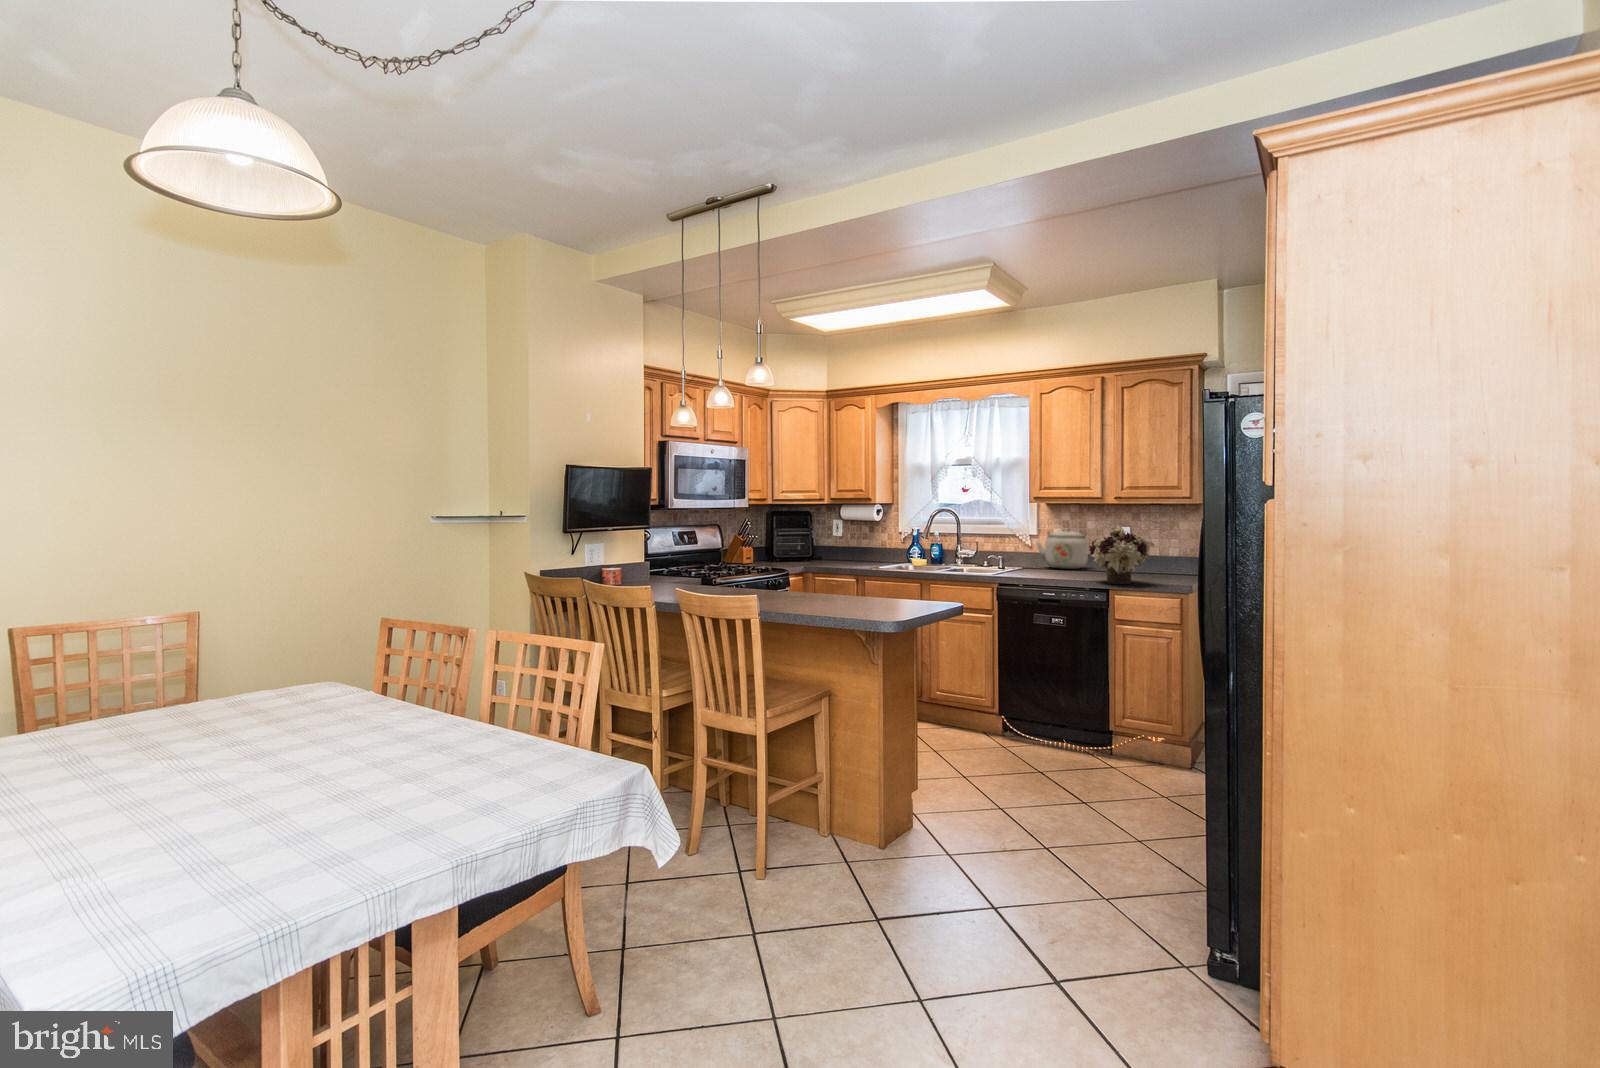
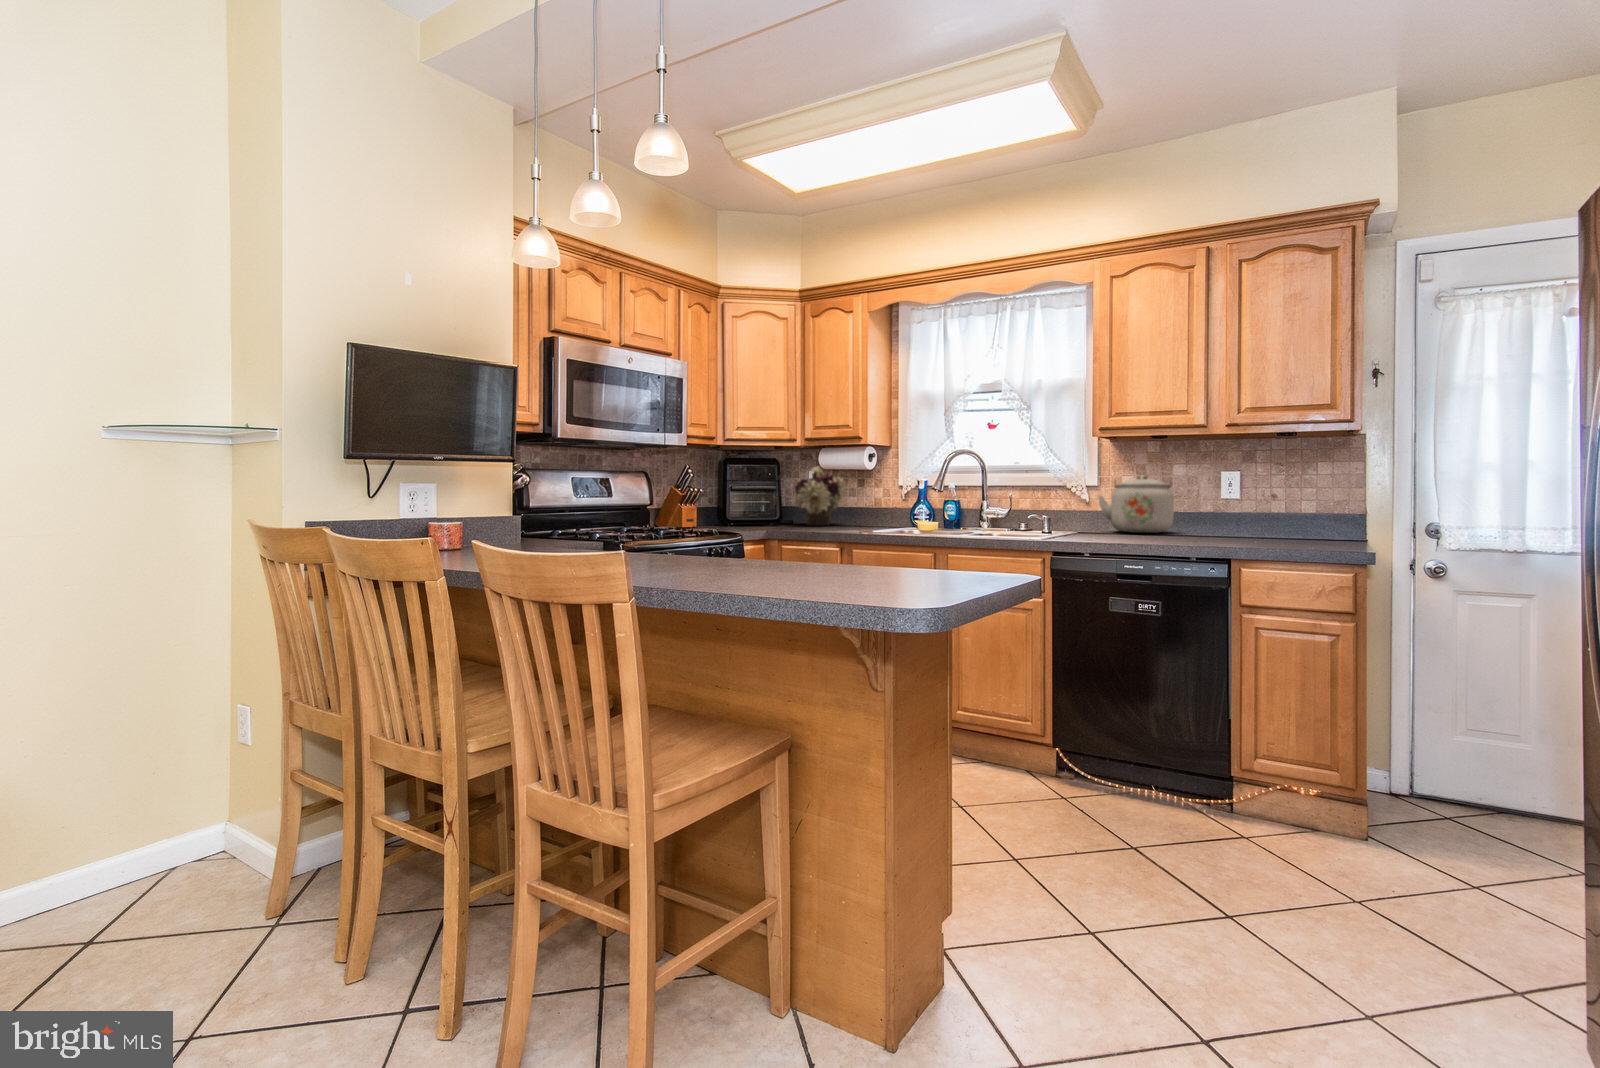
flower arrangement: present [1089,526,1150,584] -> present [794,466,845,525]

